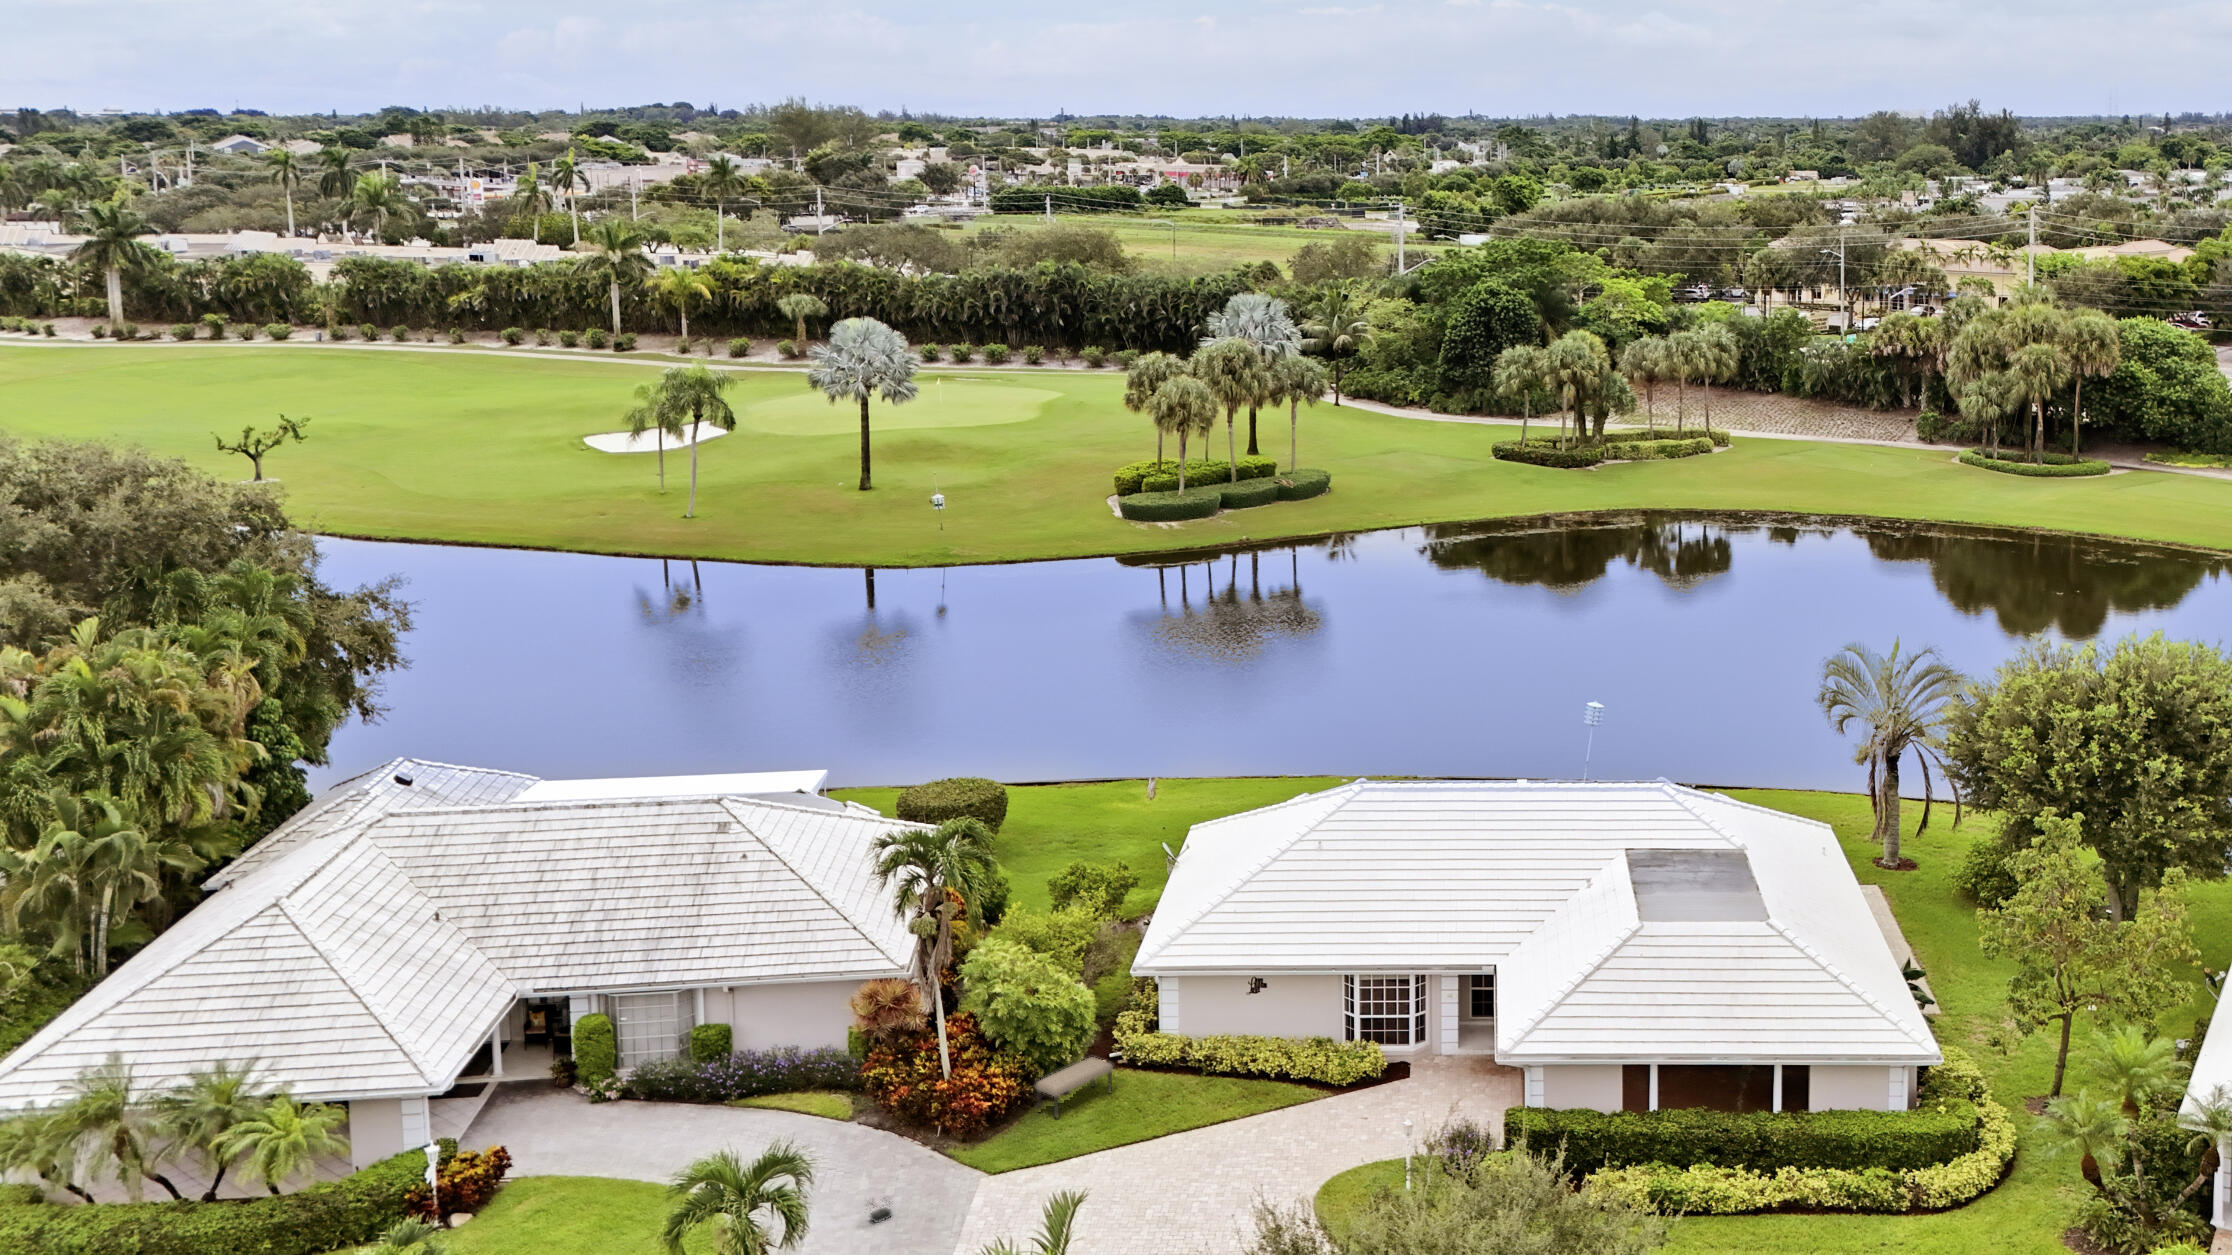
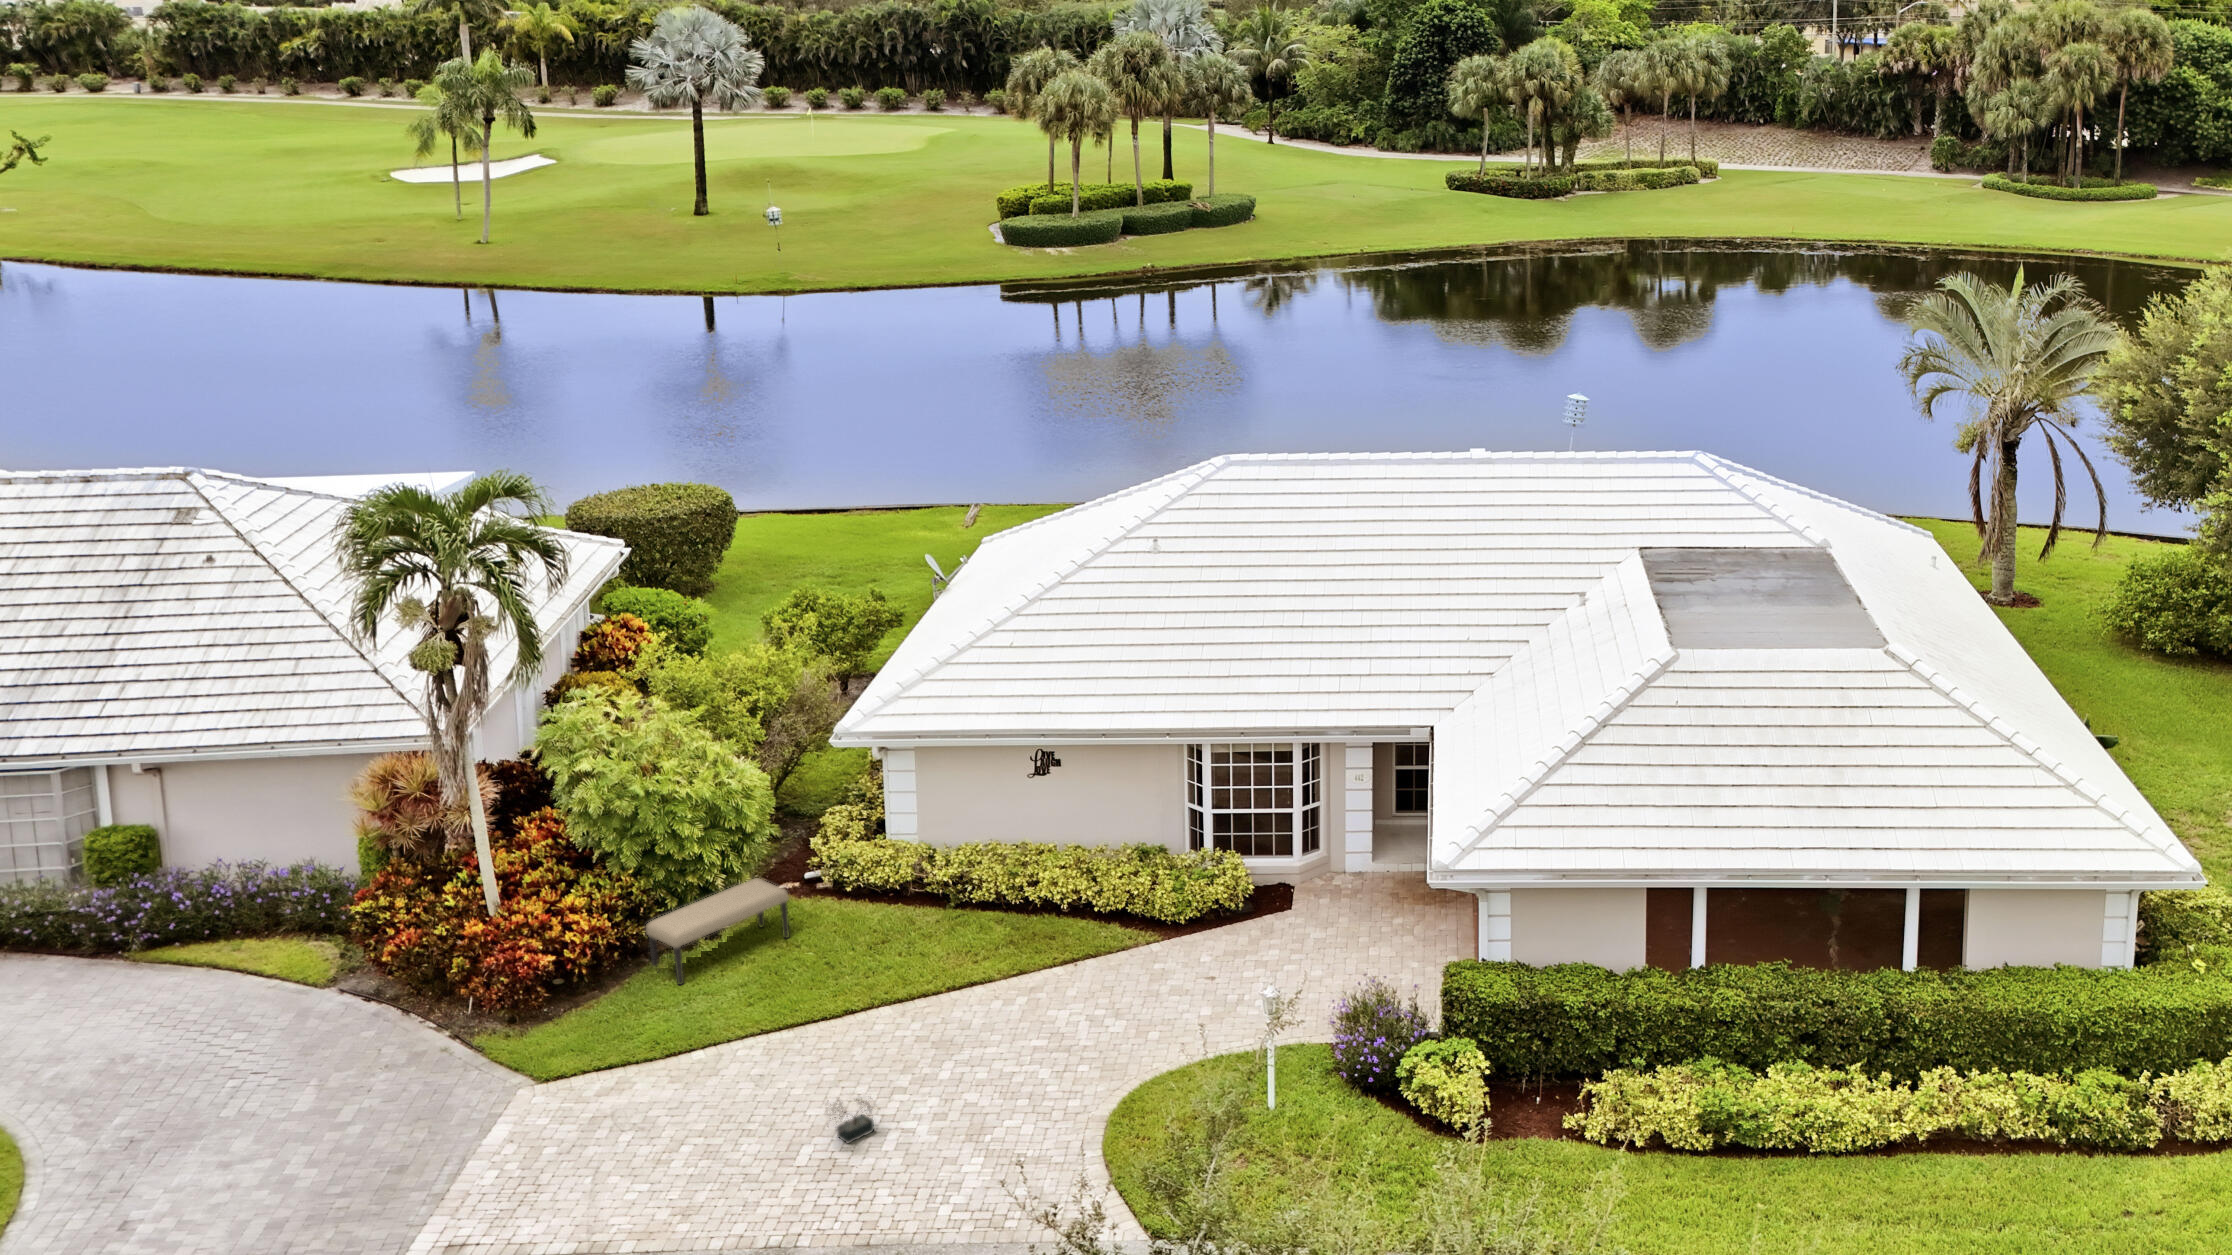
decorative plant: present [869,1198,891,1223] -> present [830,1099,874,1143]

